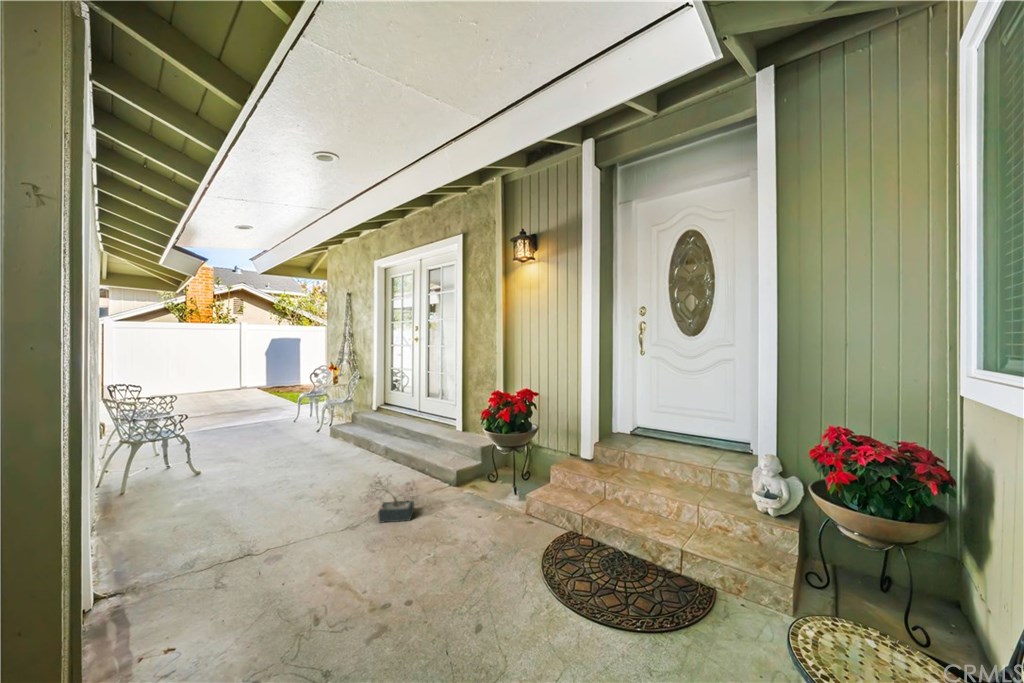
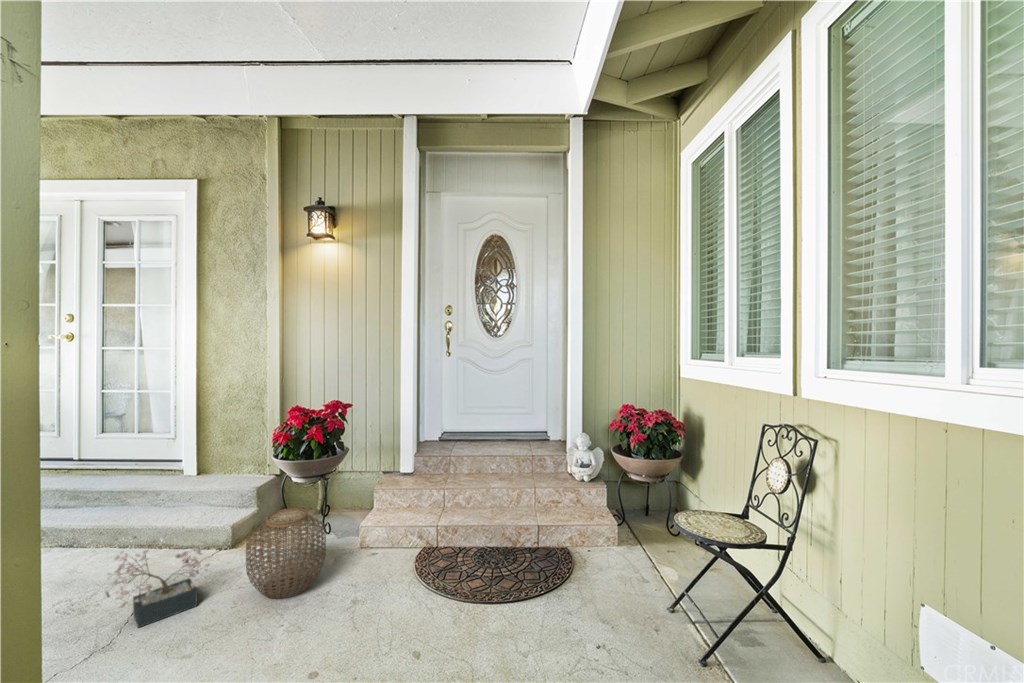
woven basket: none [430,468,485,536] -> present [246,508,326,599]

